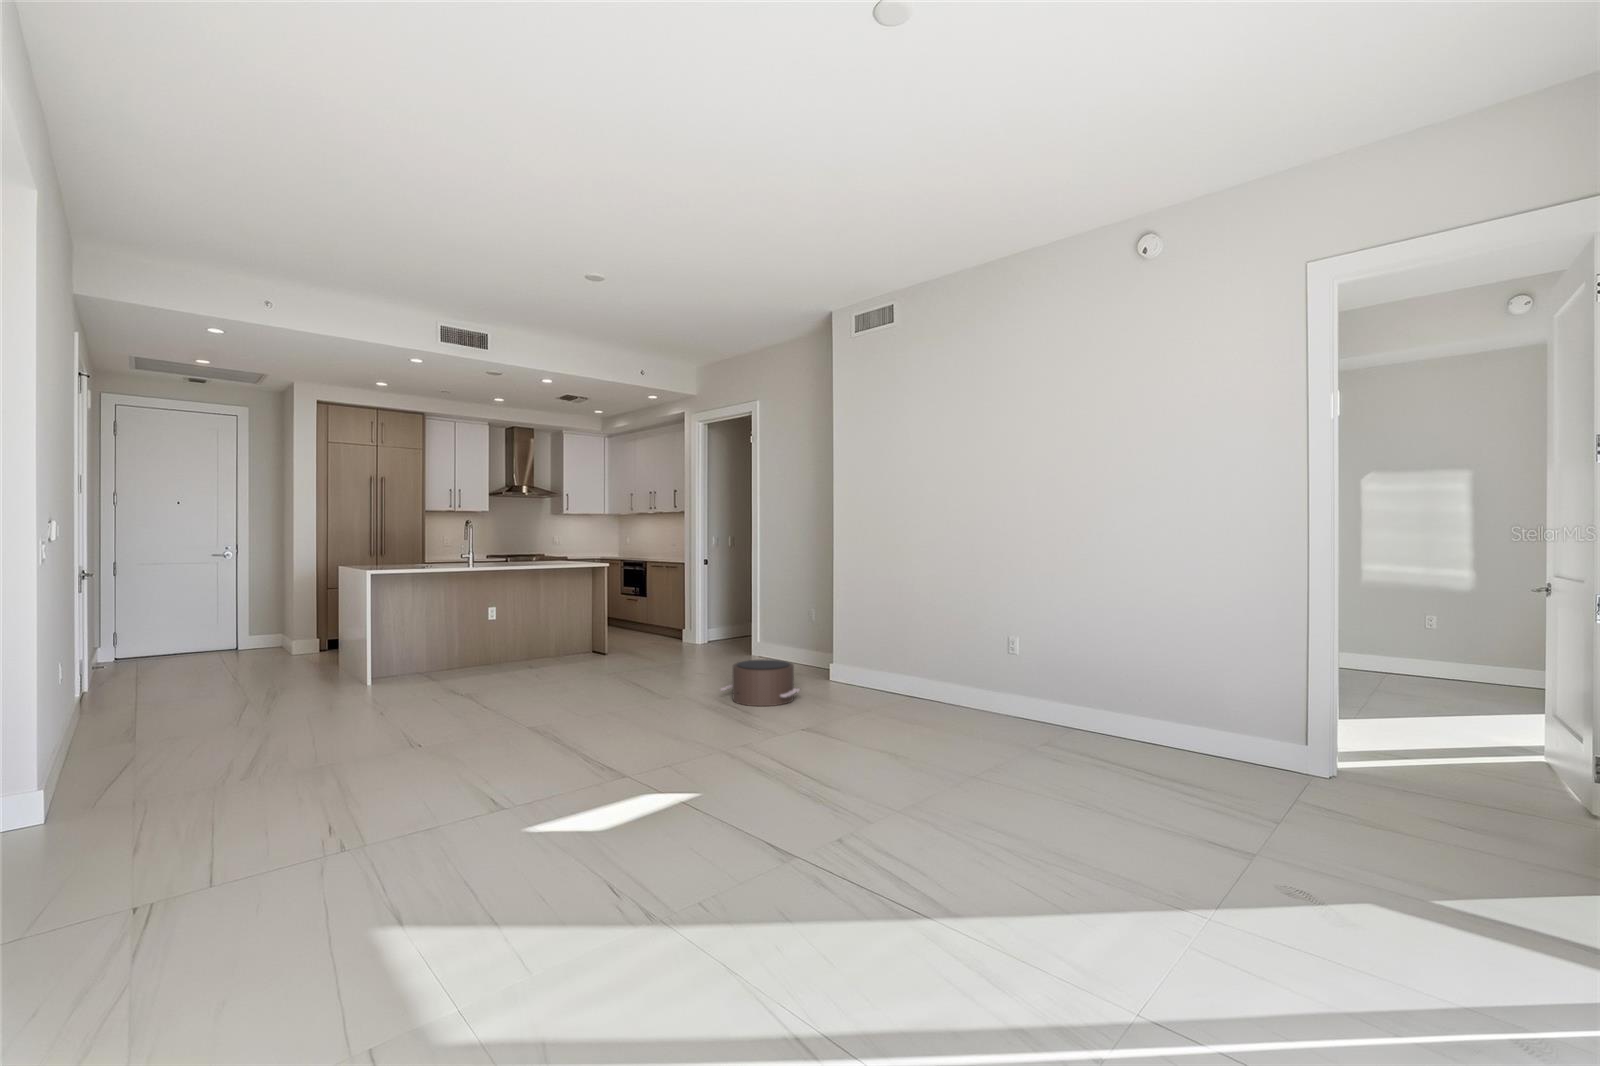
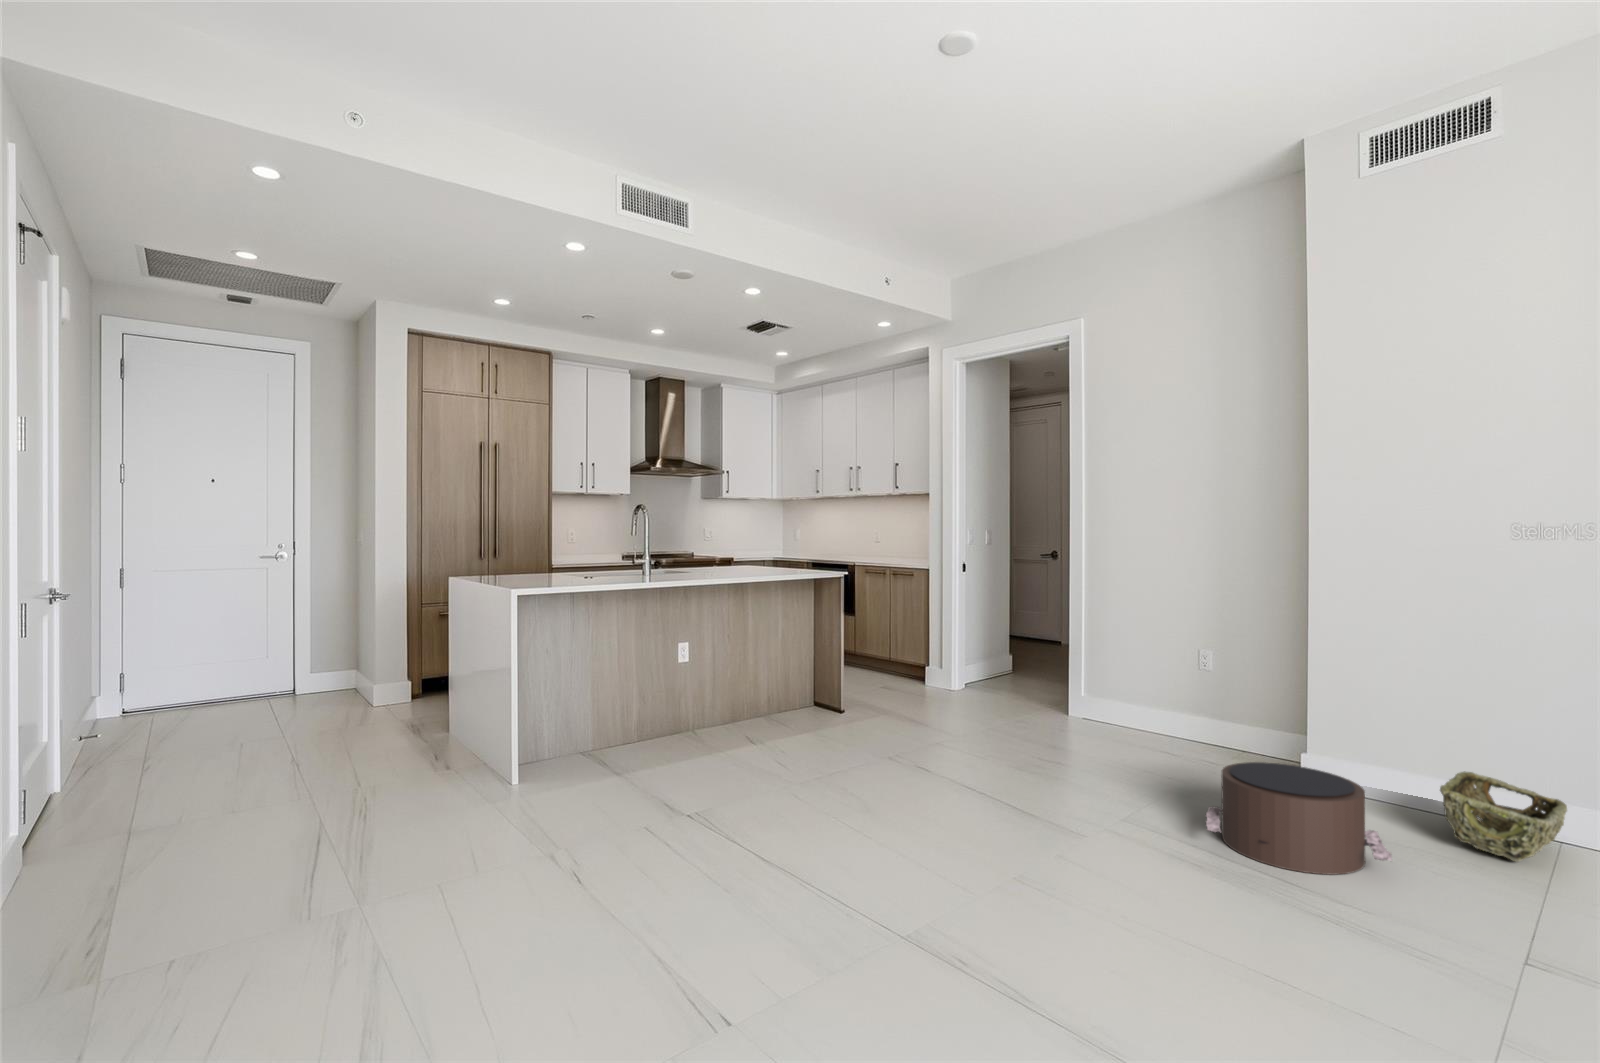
woven basket: none [837,664,902,701] -> present [1440,771,1567,862]

